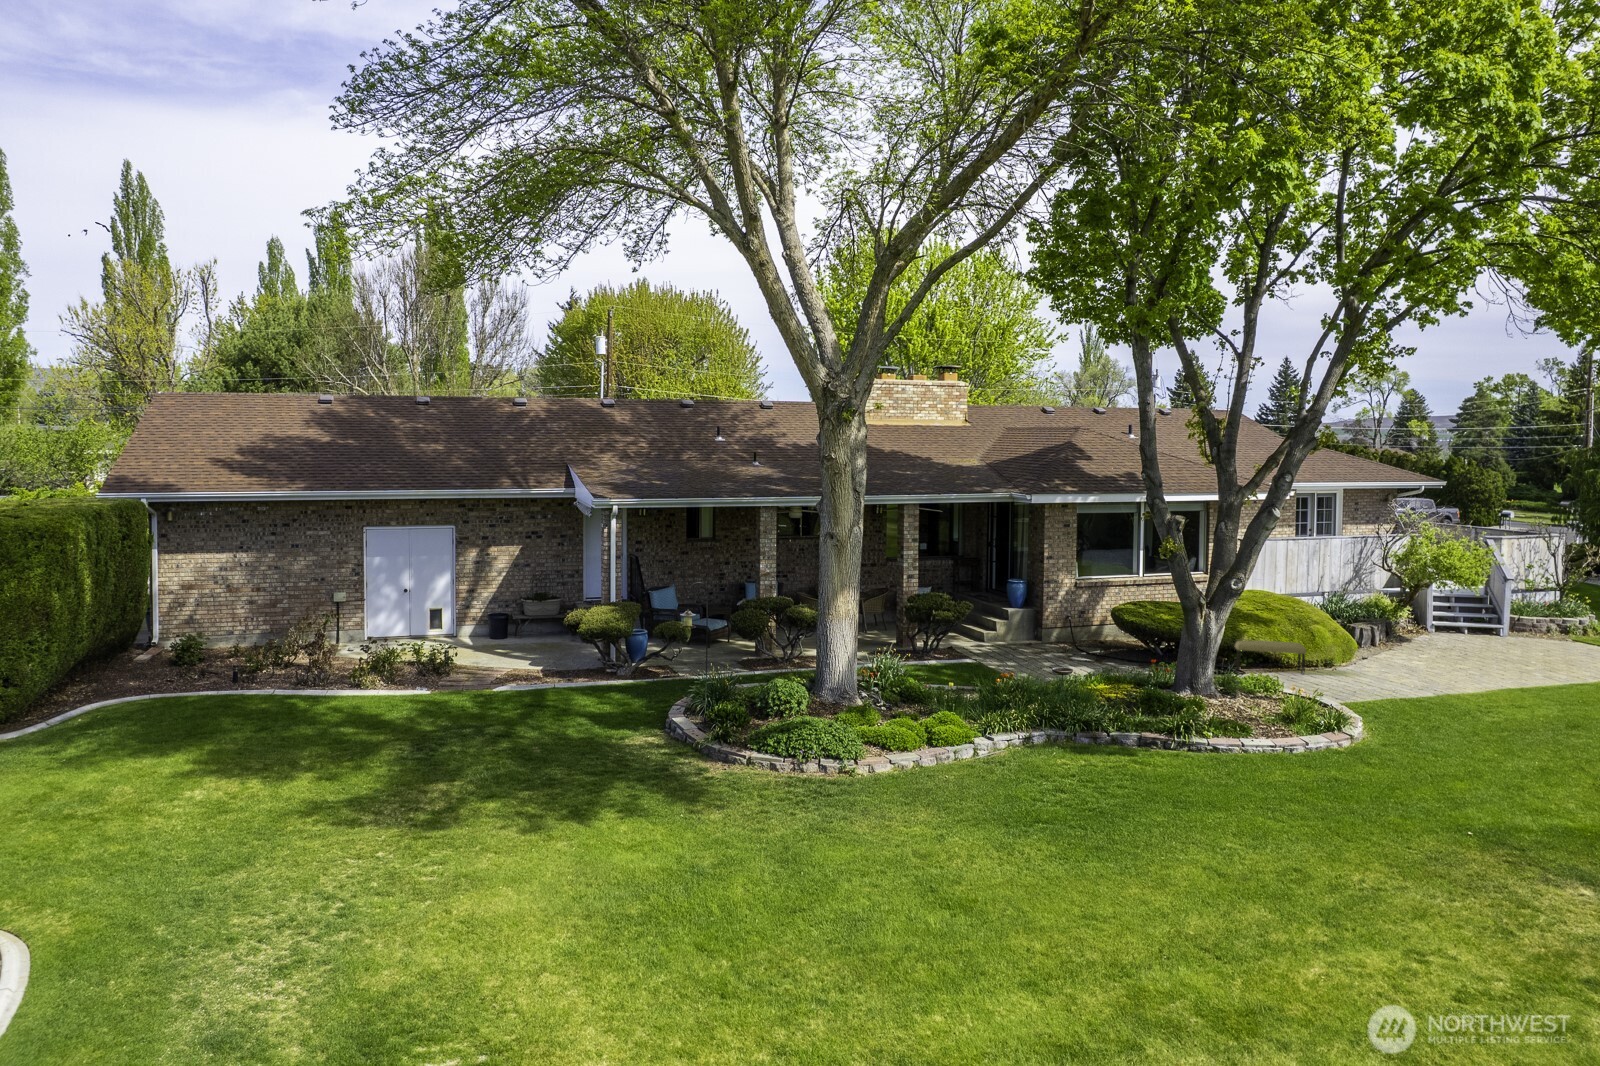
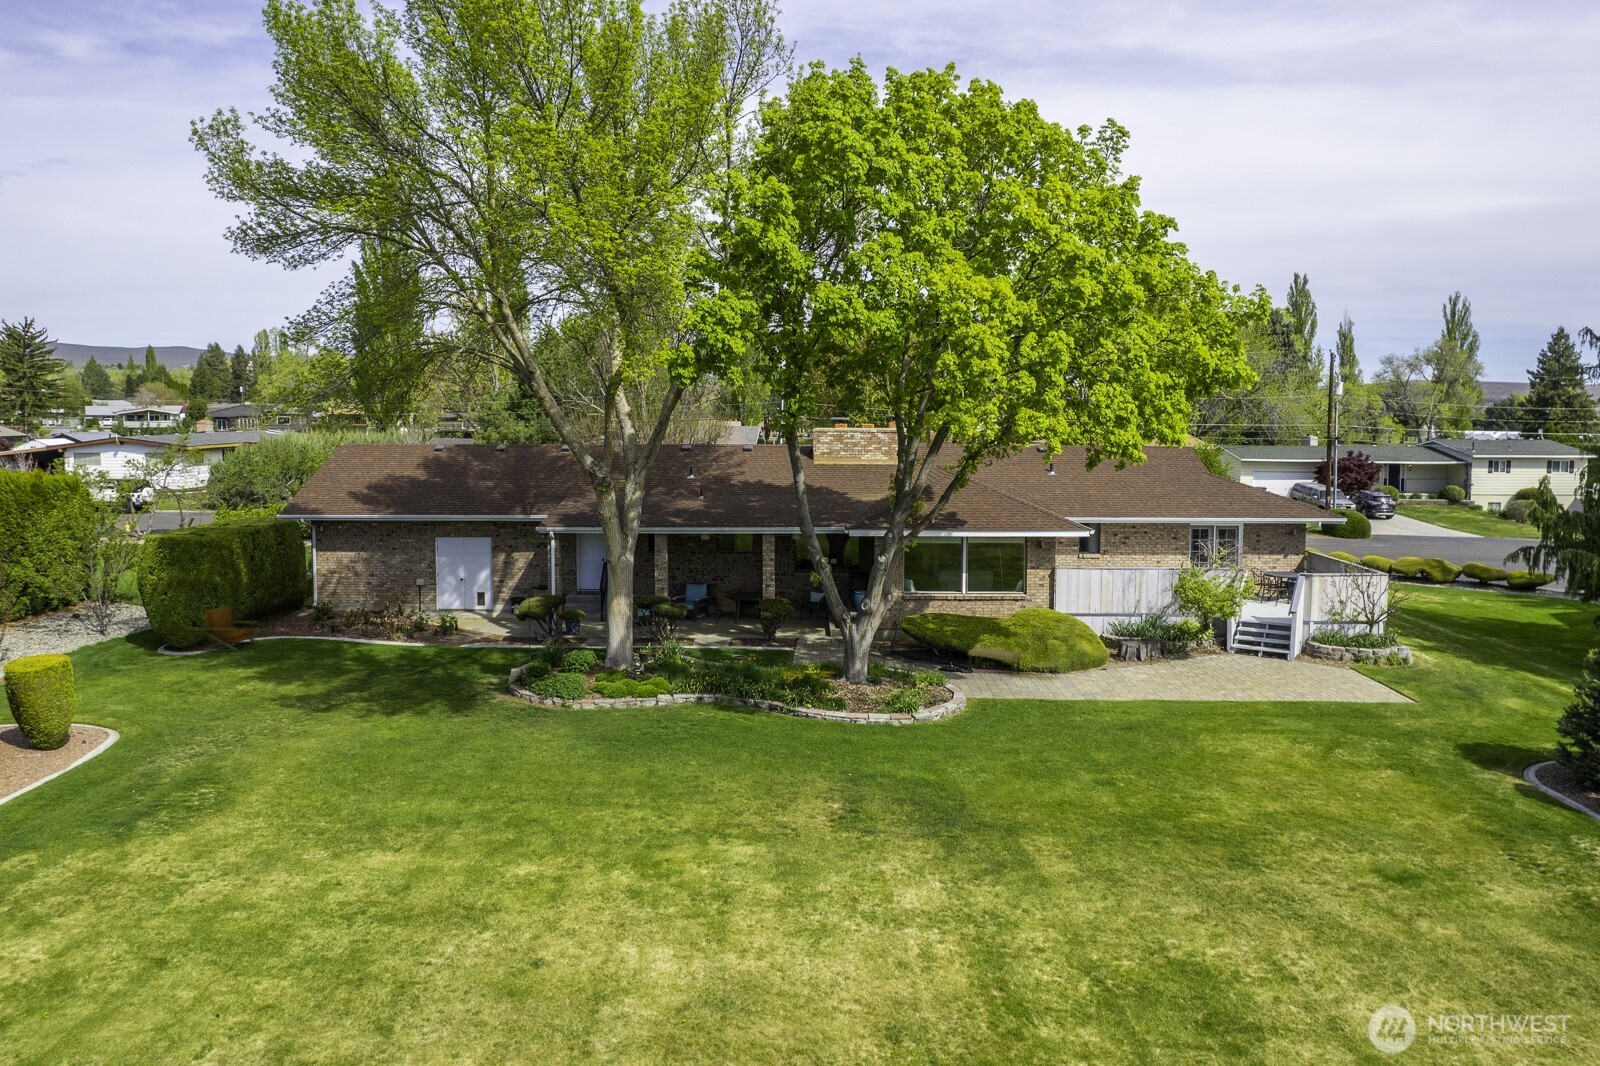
lounge chair: none [14,646,120,731] -> present [200,606,258,651]

